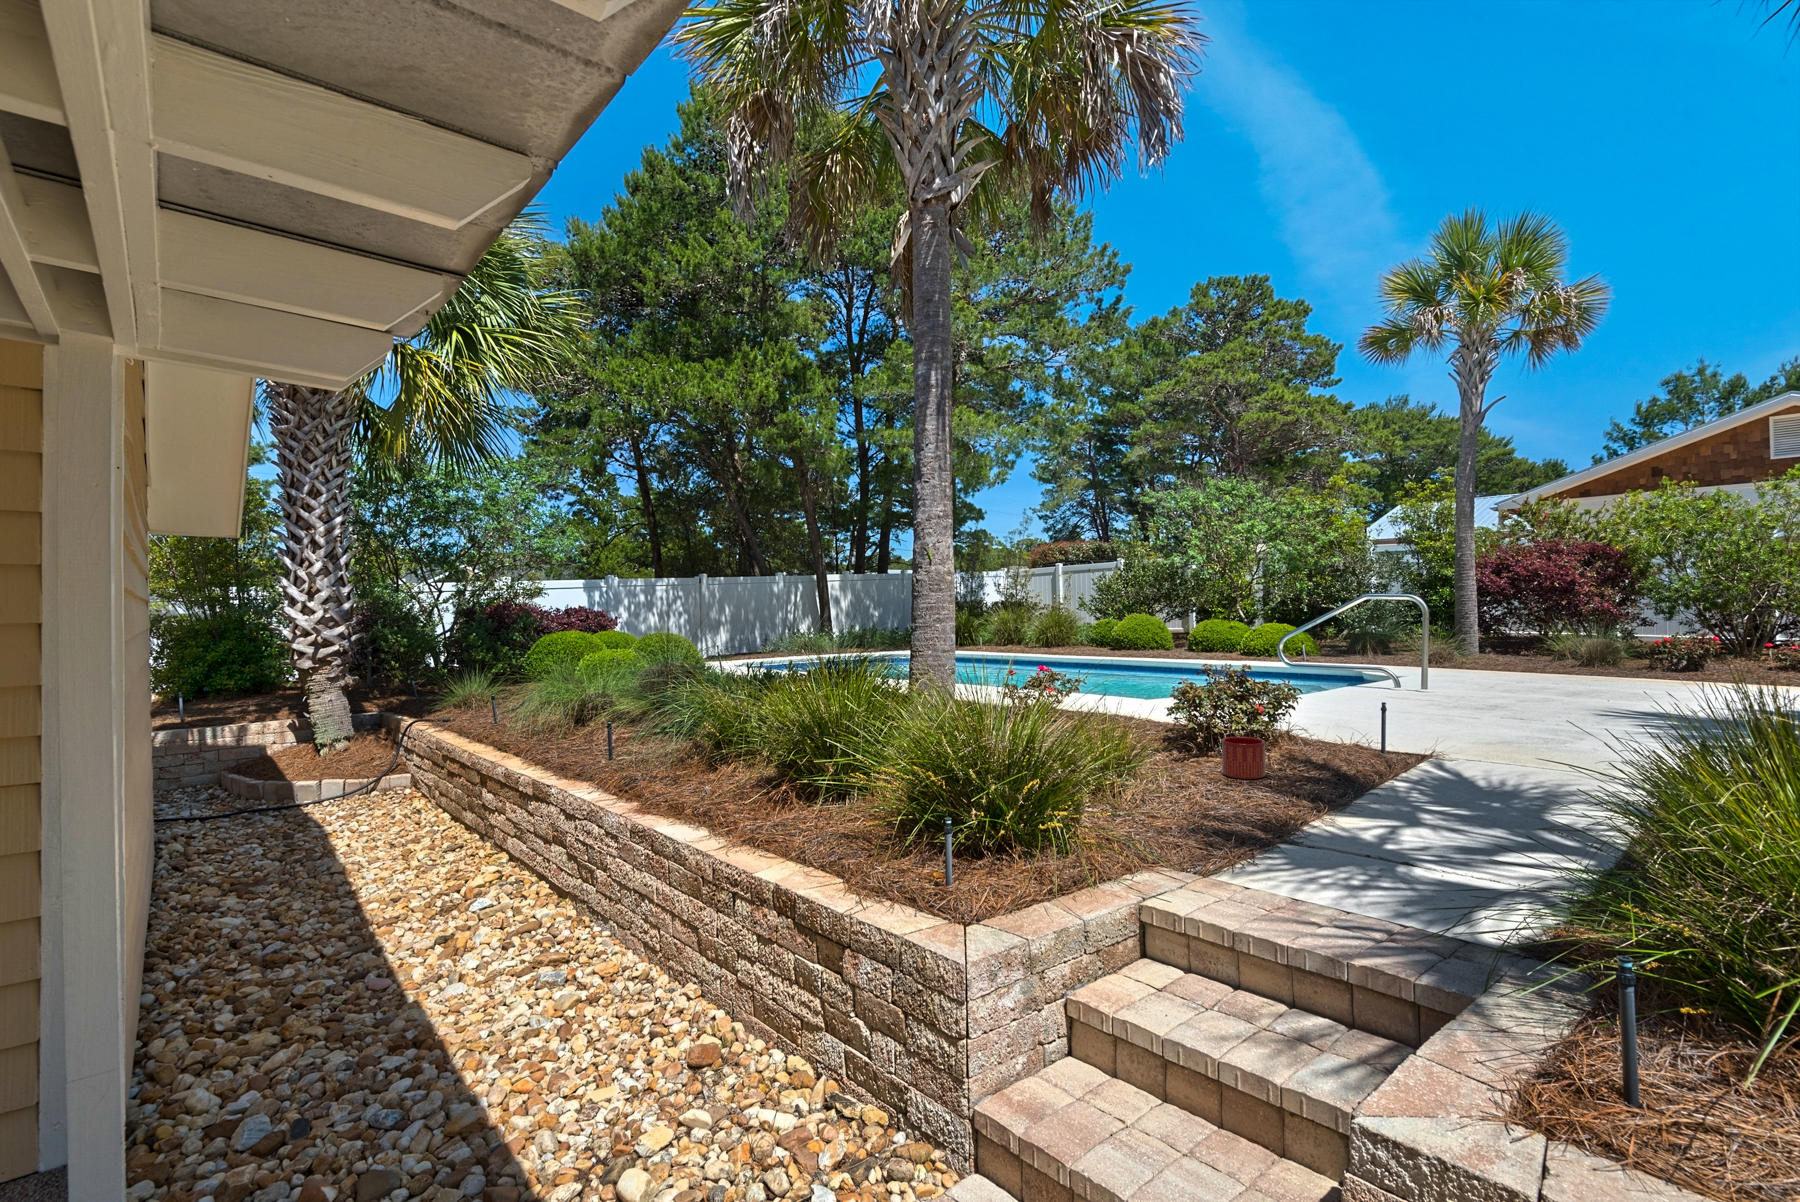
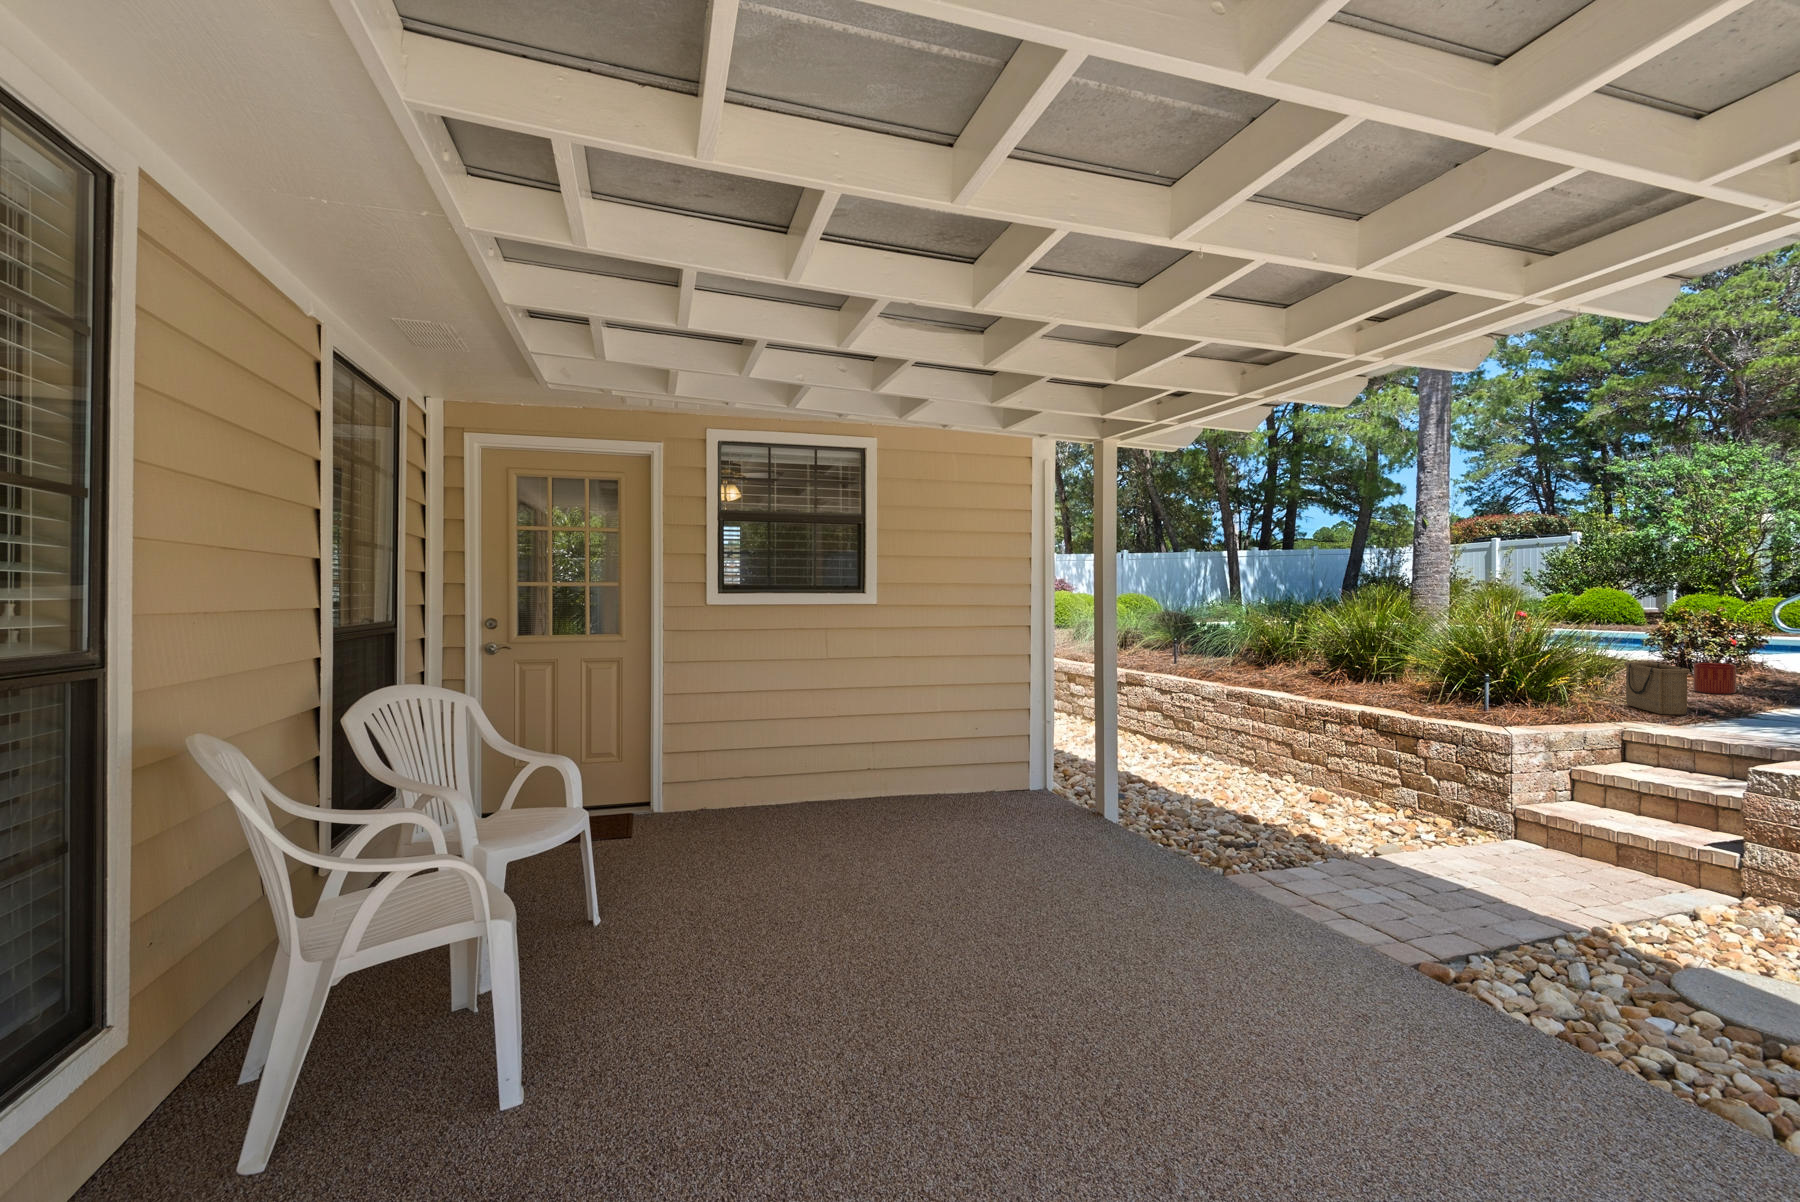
basket: none [1147,760,1223,847] -> present [1624,662,1690,715]

